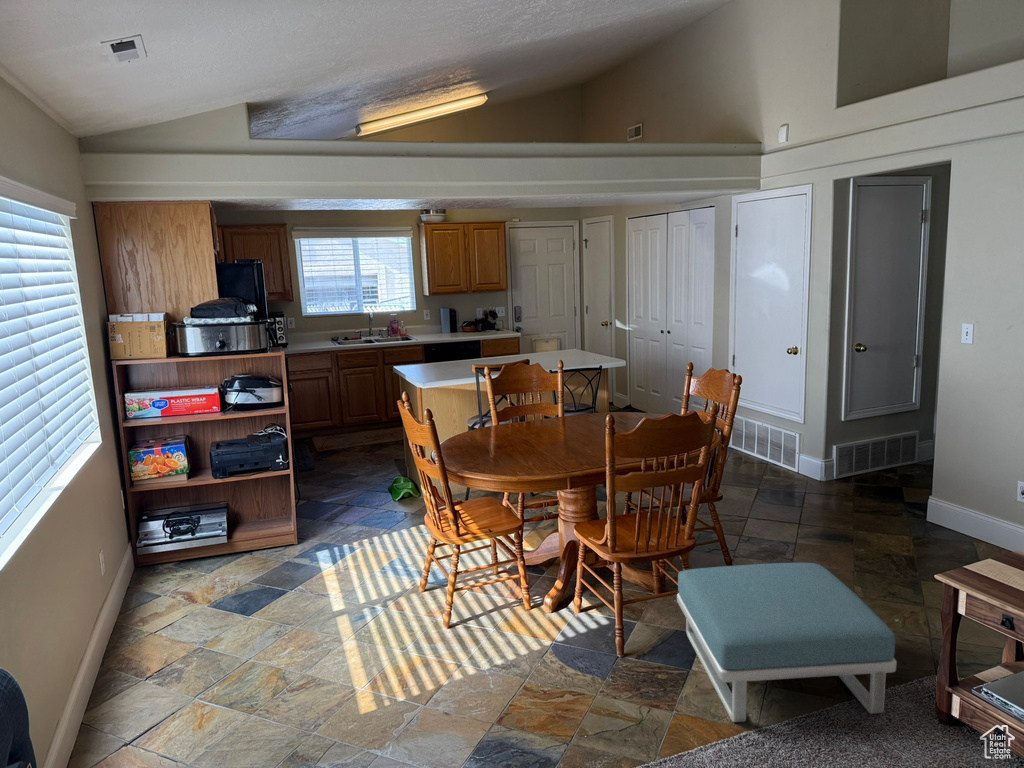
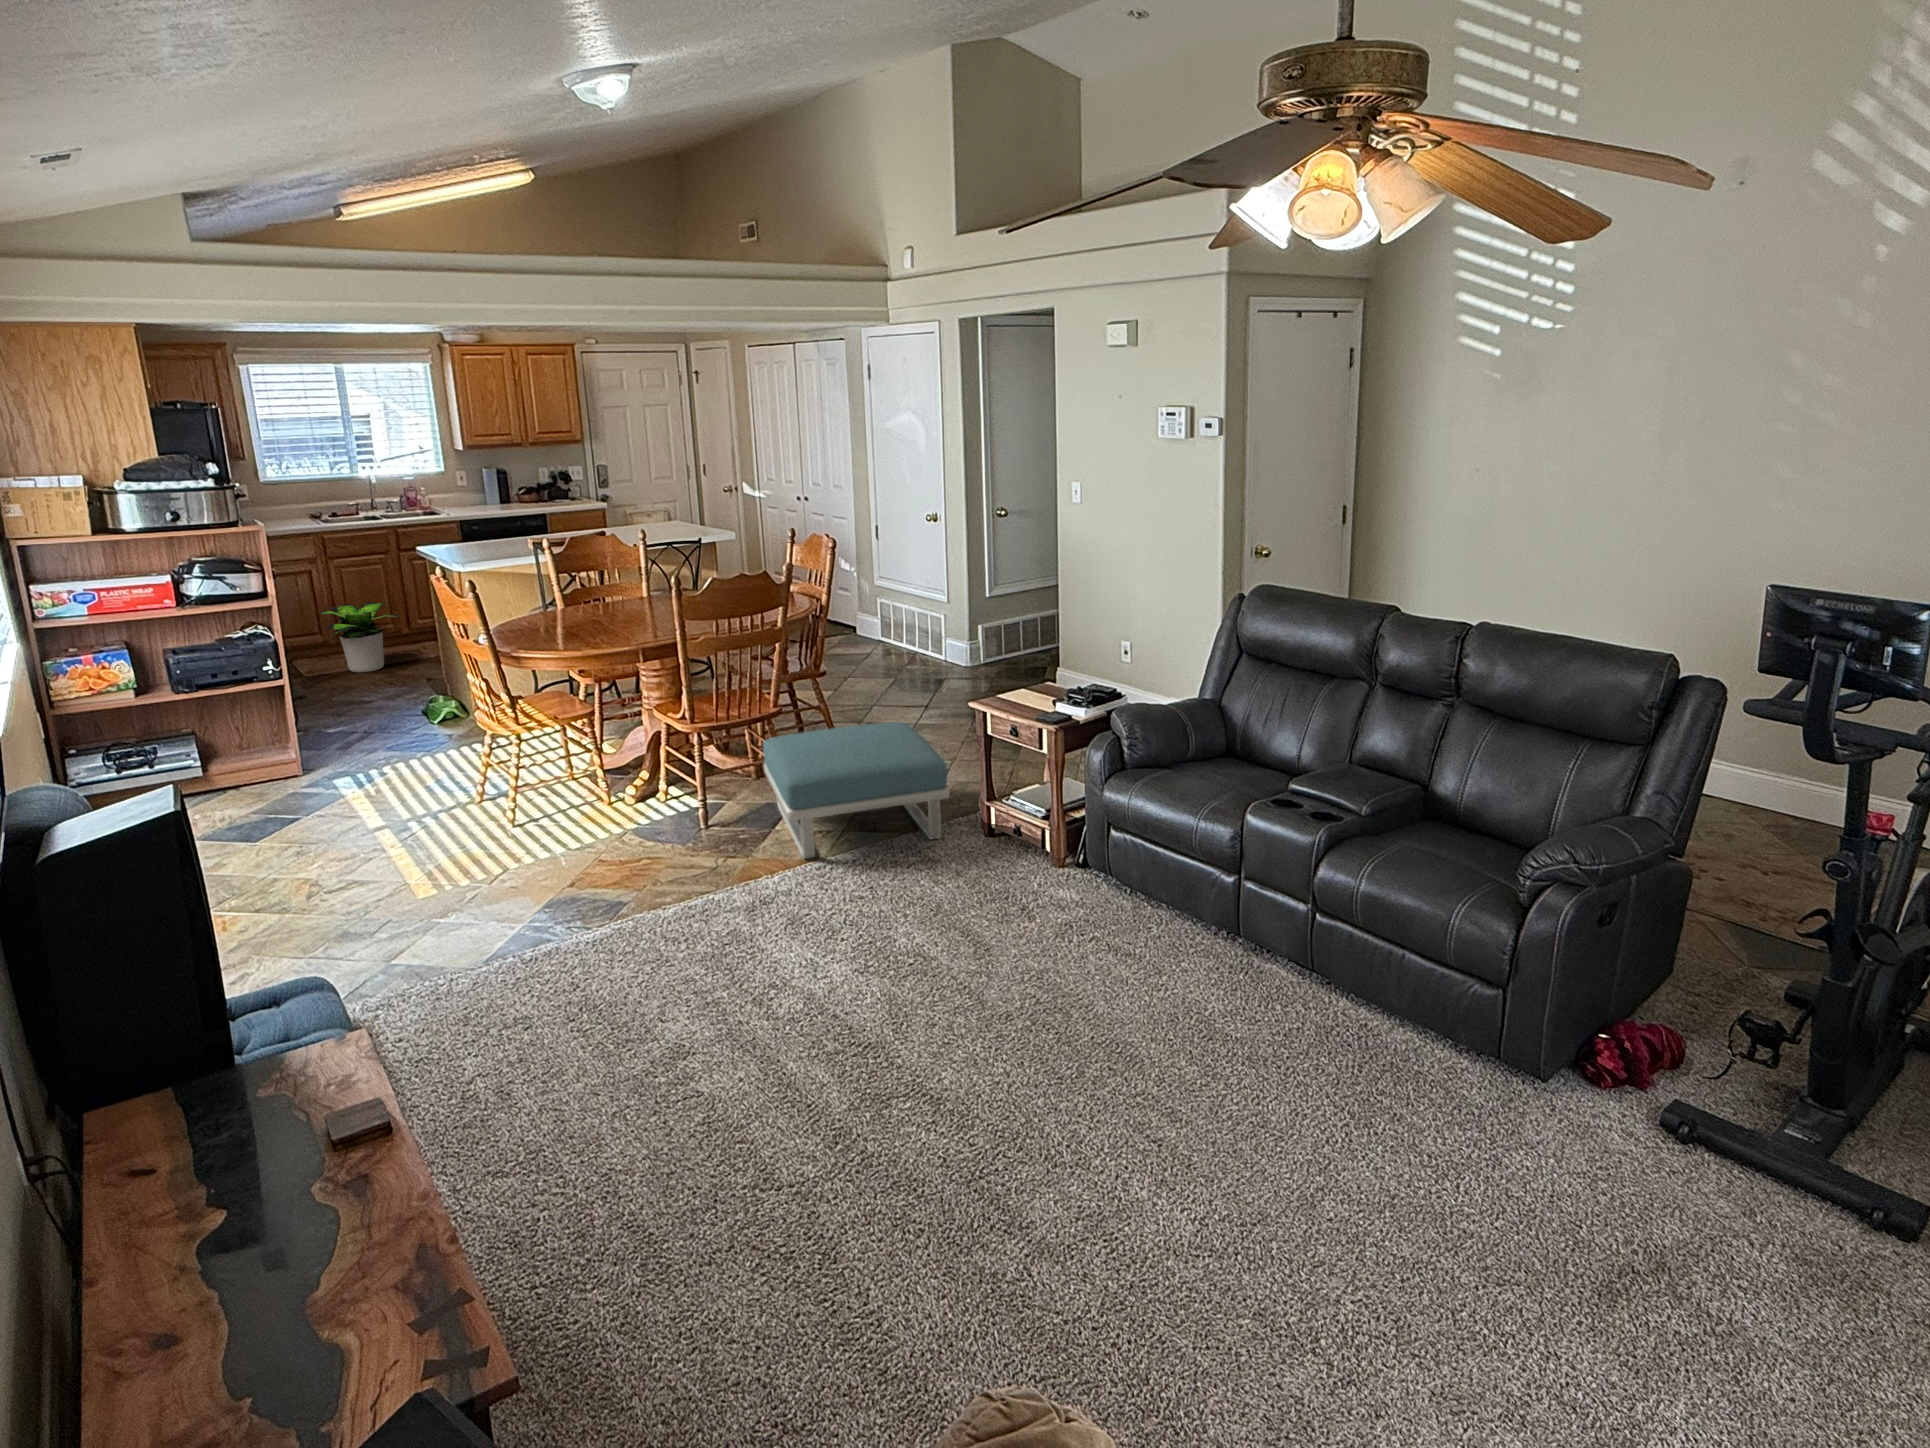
potted plant: none [328,401,382,451] -> present [319,602,401,672]

